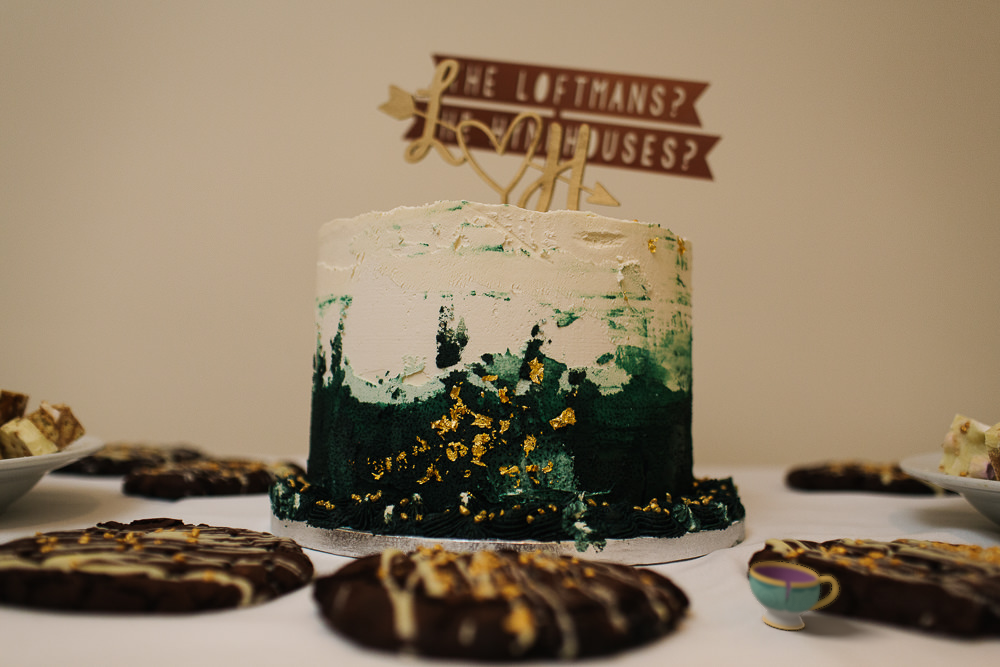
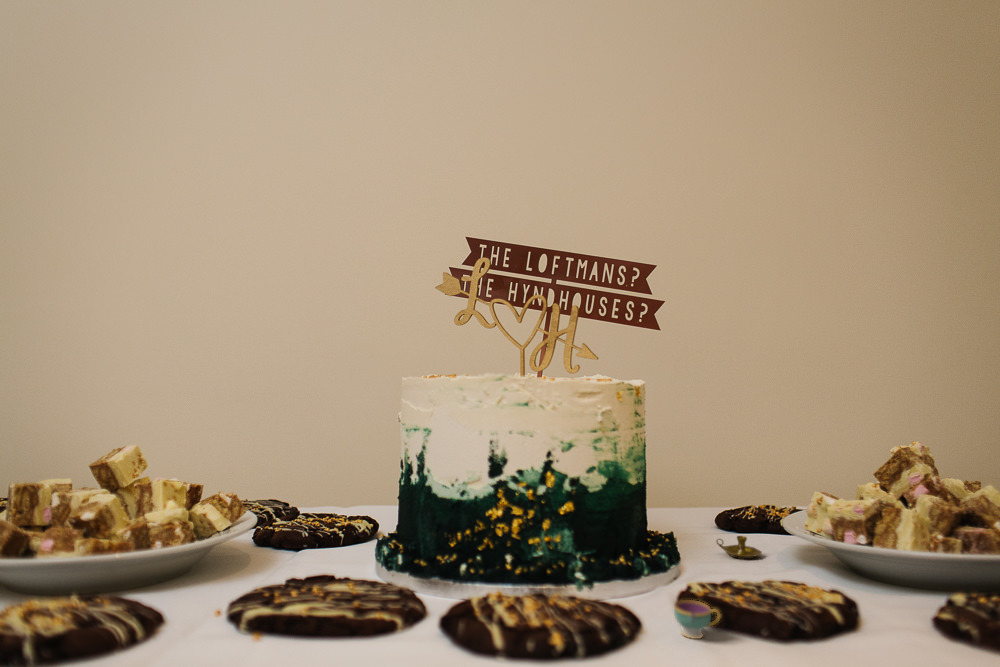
candlestick: none [796,487,868,522] -> present [717,536,762,559]

